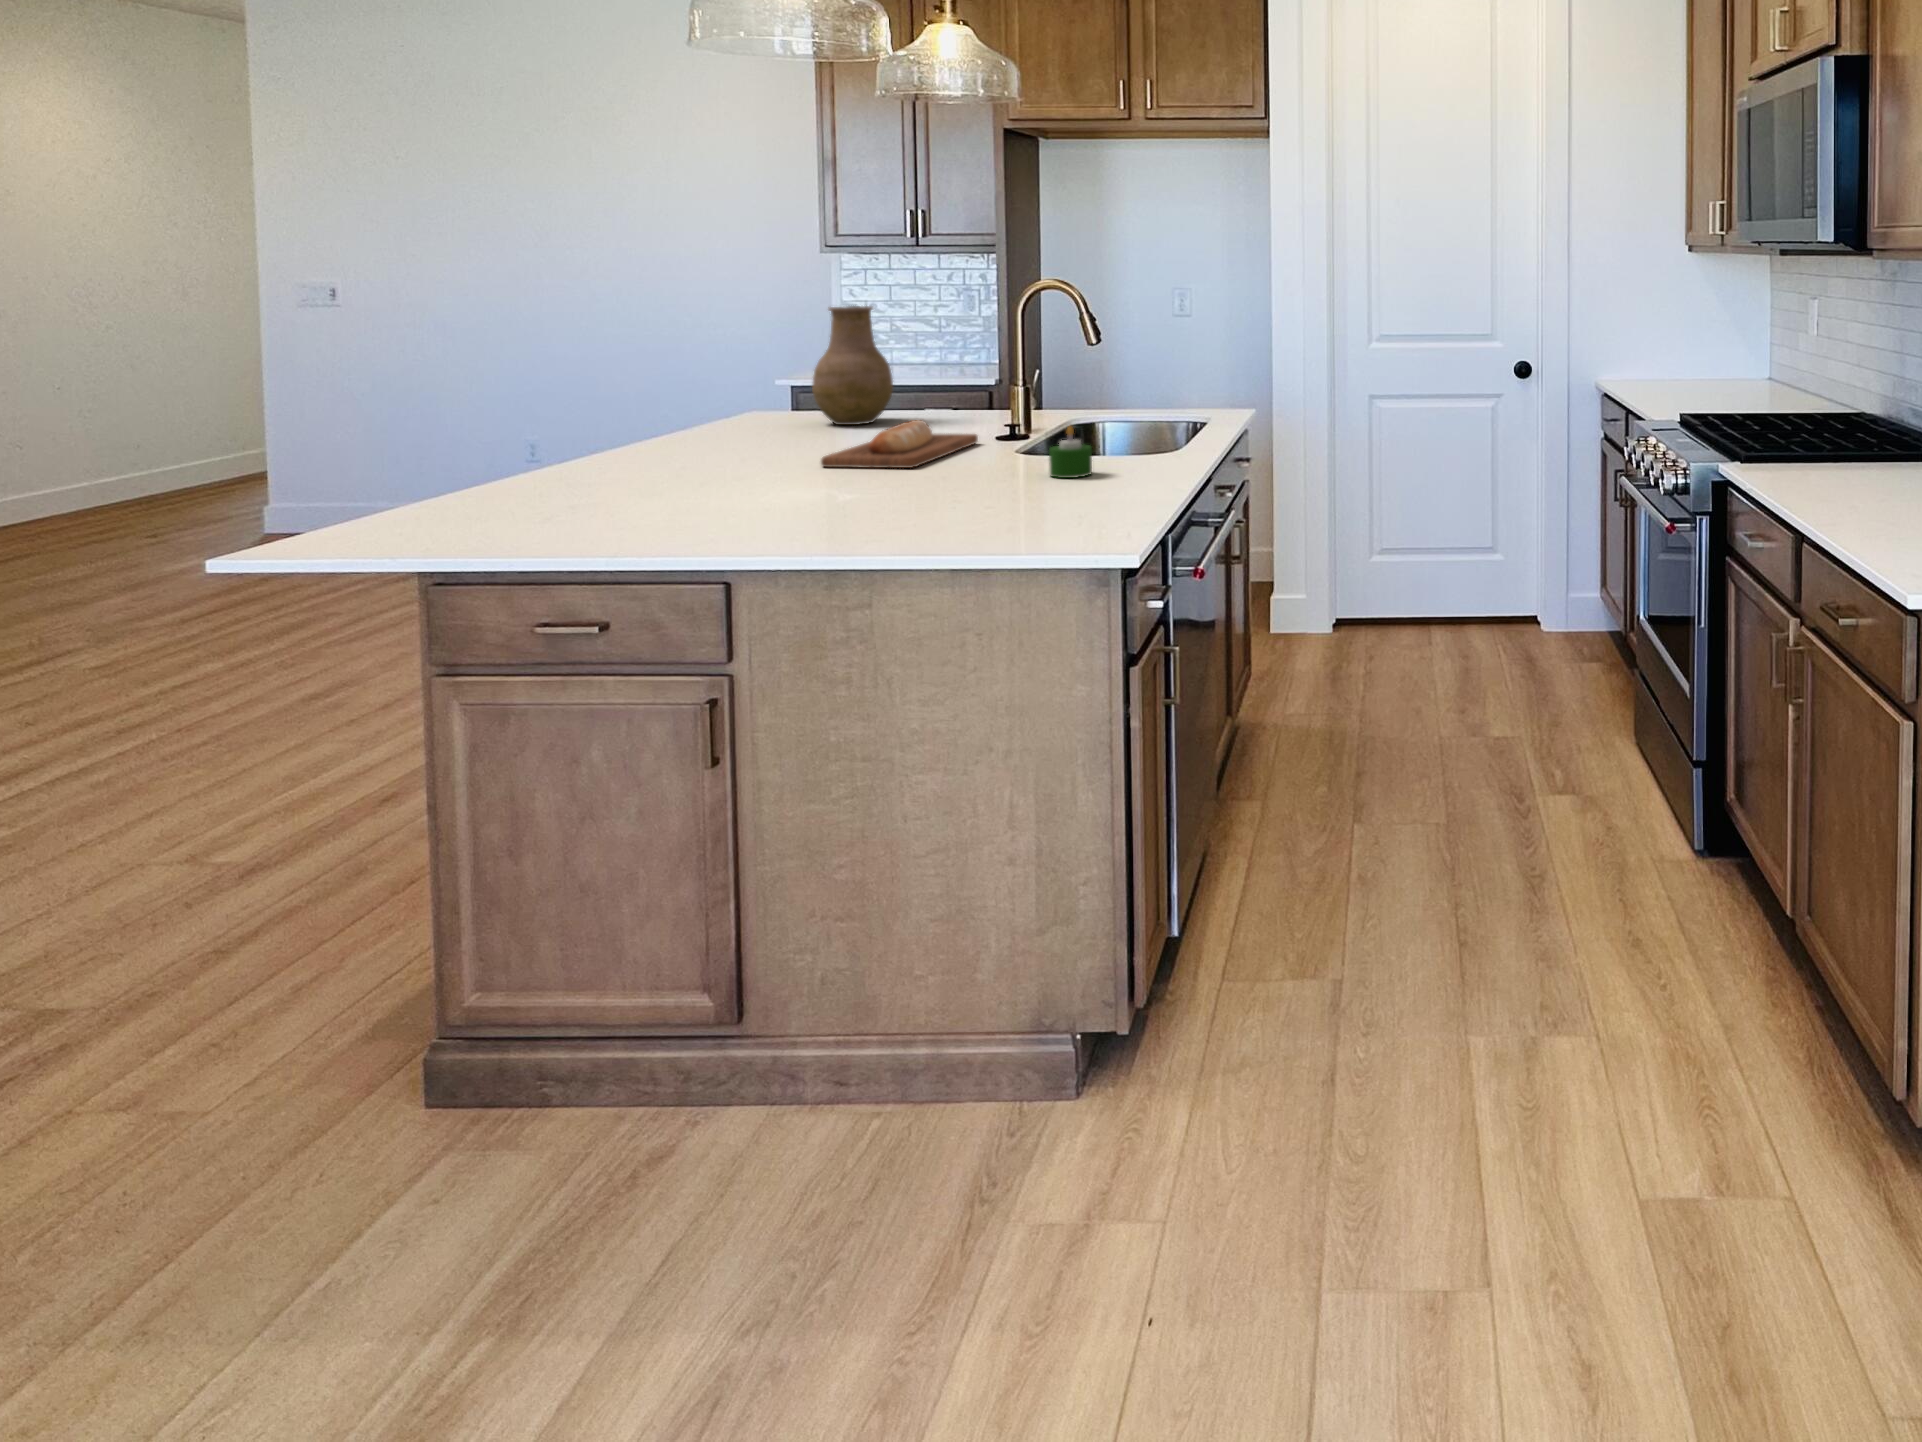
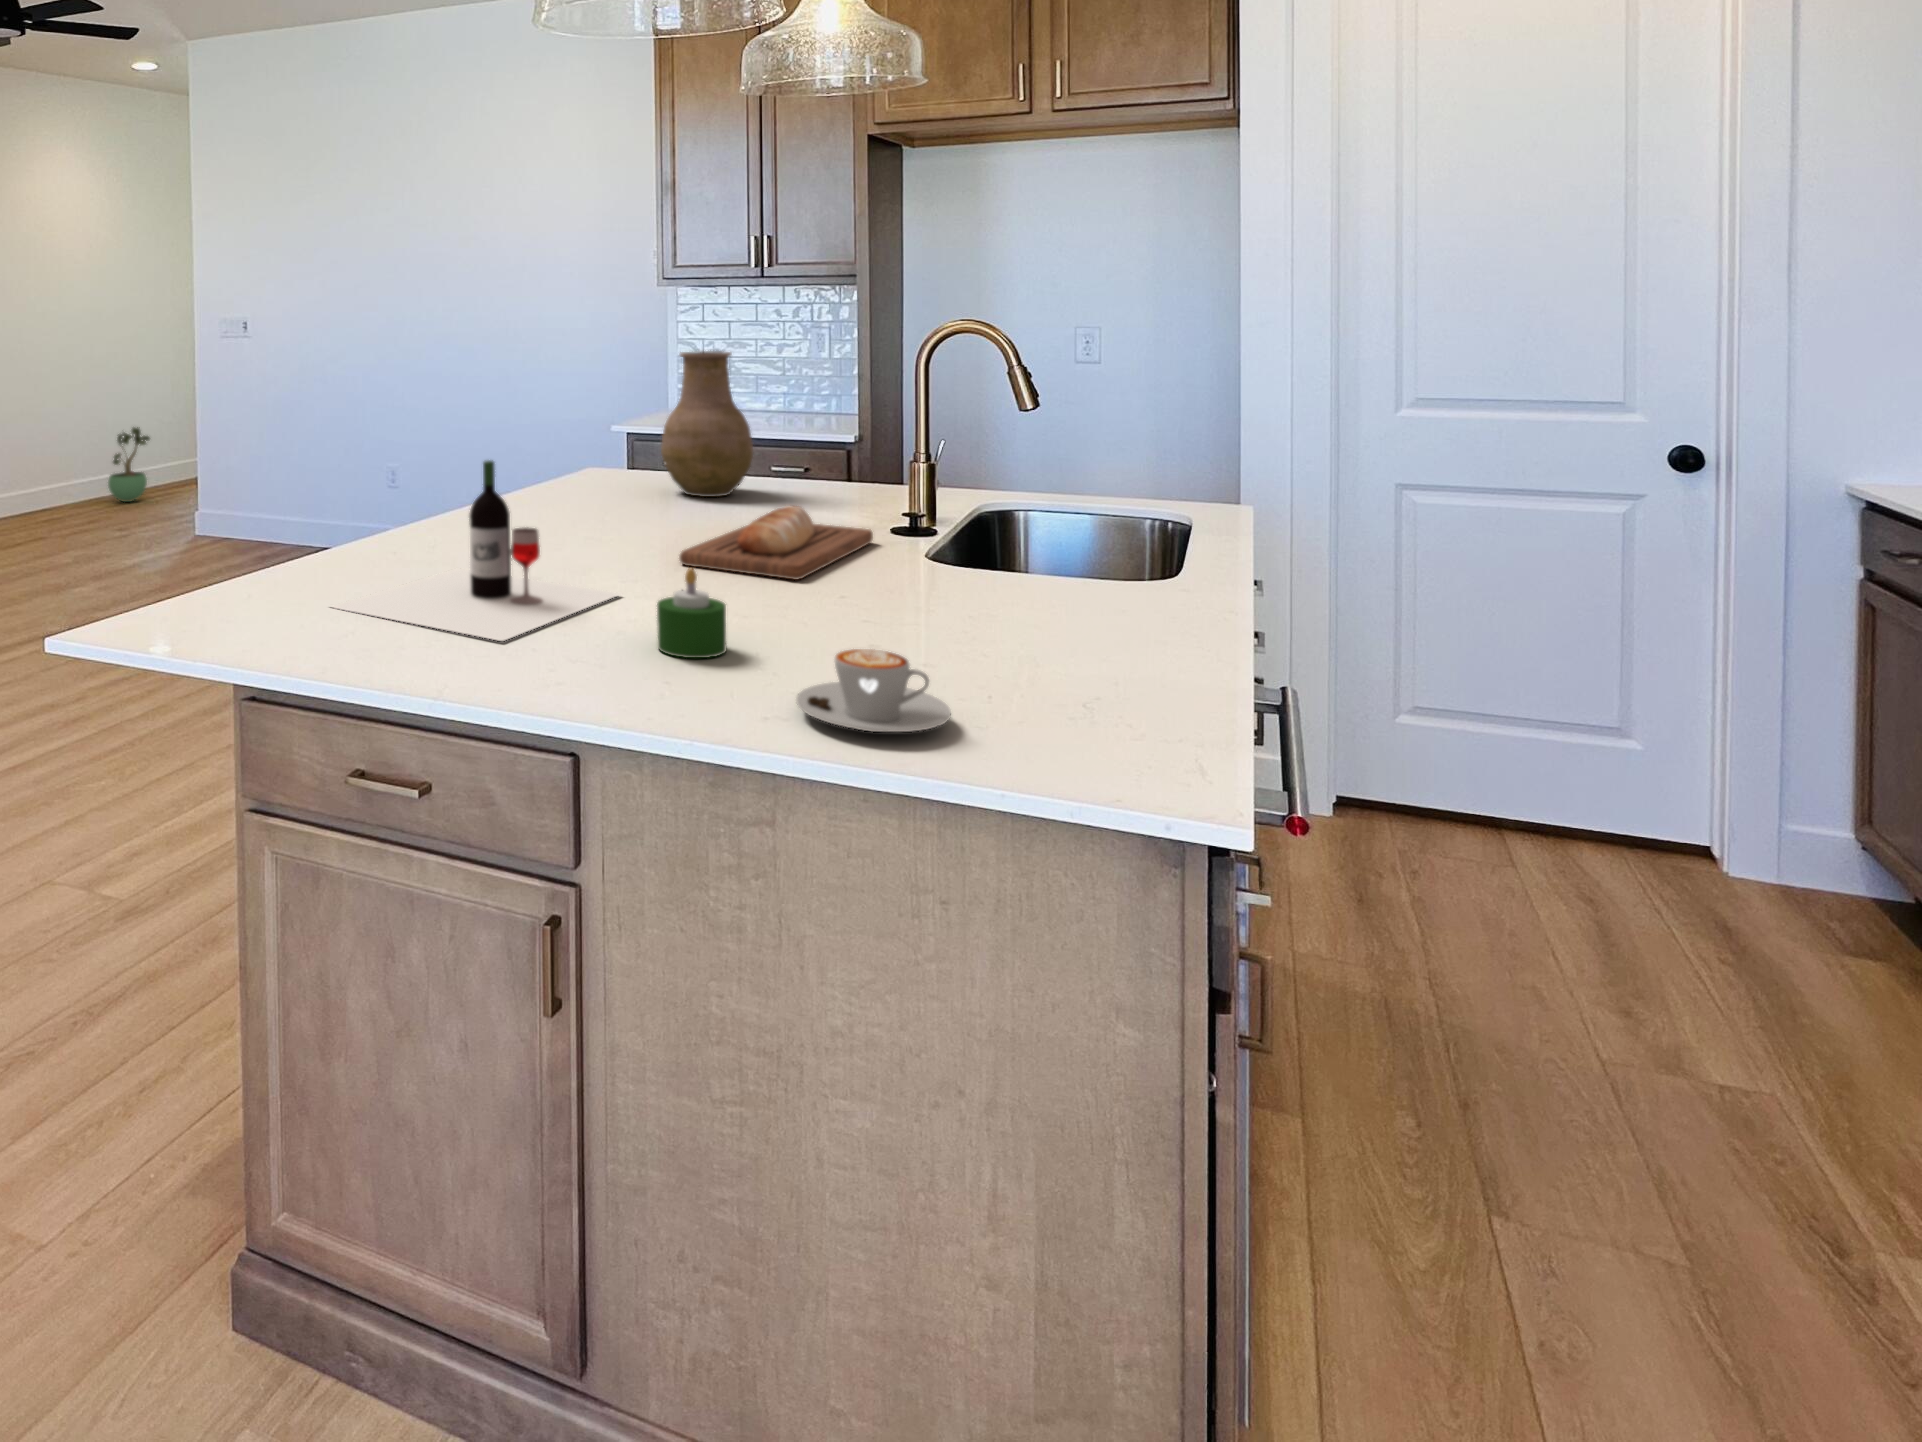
wine bottle: none [493,390,770,521] -> present [333,460,619,641]
potted plant: none [36,421,114,521] -> present [108,427,150,502]
candle: present [1049,426,1092,478] -> present [657,568,726,658]
coffee cup: none [889,486,987,532] -> present [796,649,951,732]

